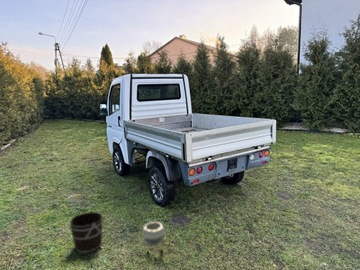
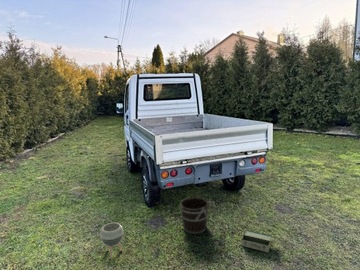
bucket: present [70,212,102,253] -> present [180,198,208,233]
toolbox: none [267,216,294,233] -> present [241,230,271,252]

